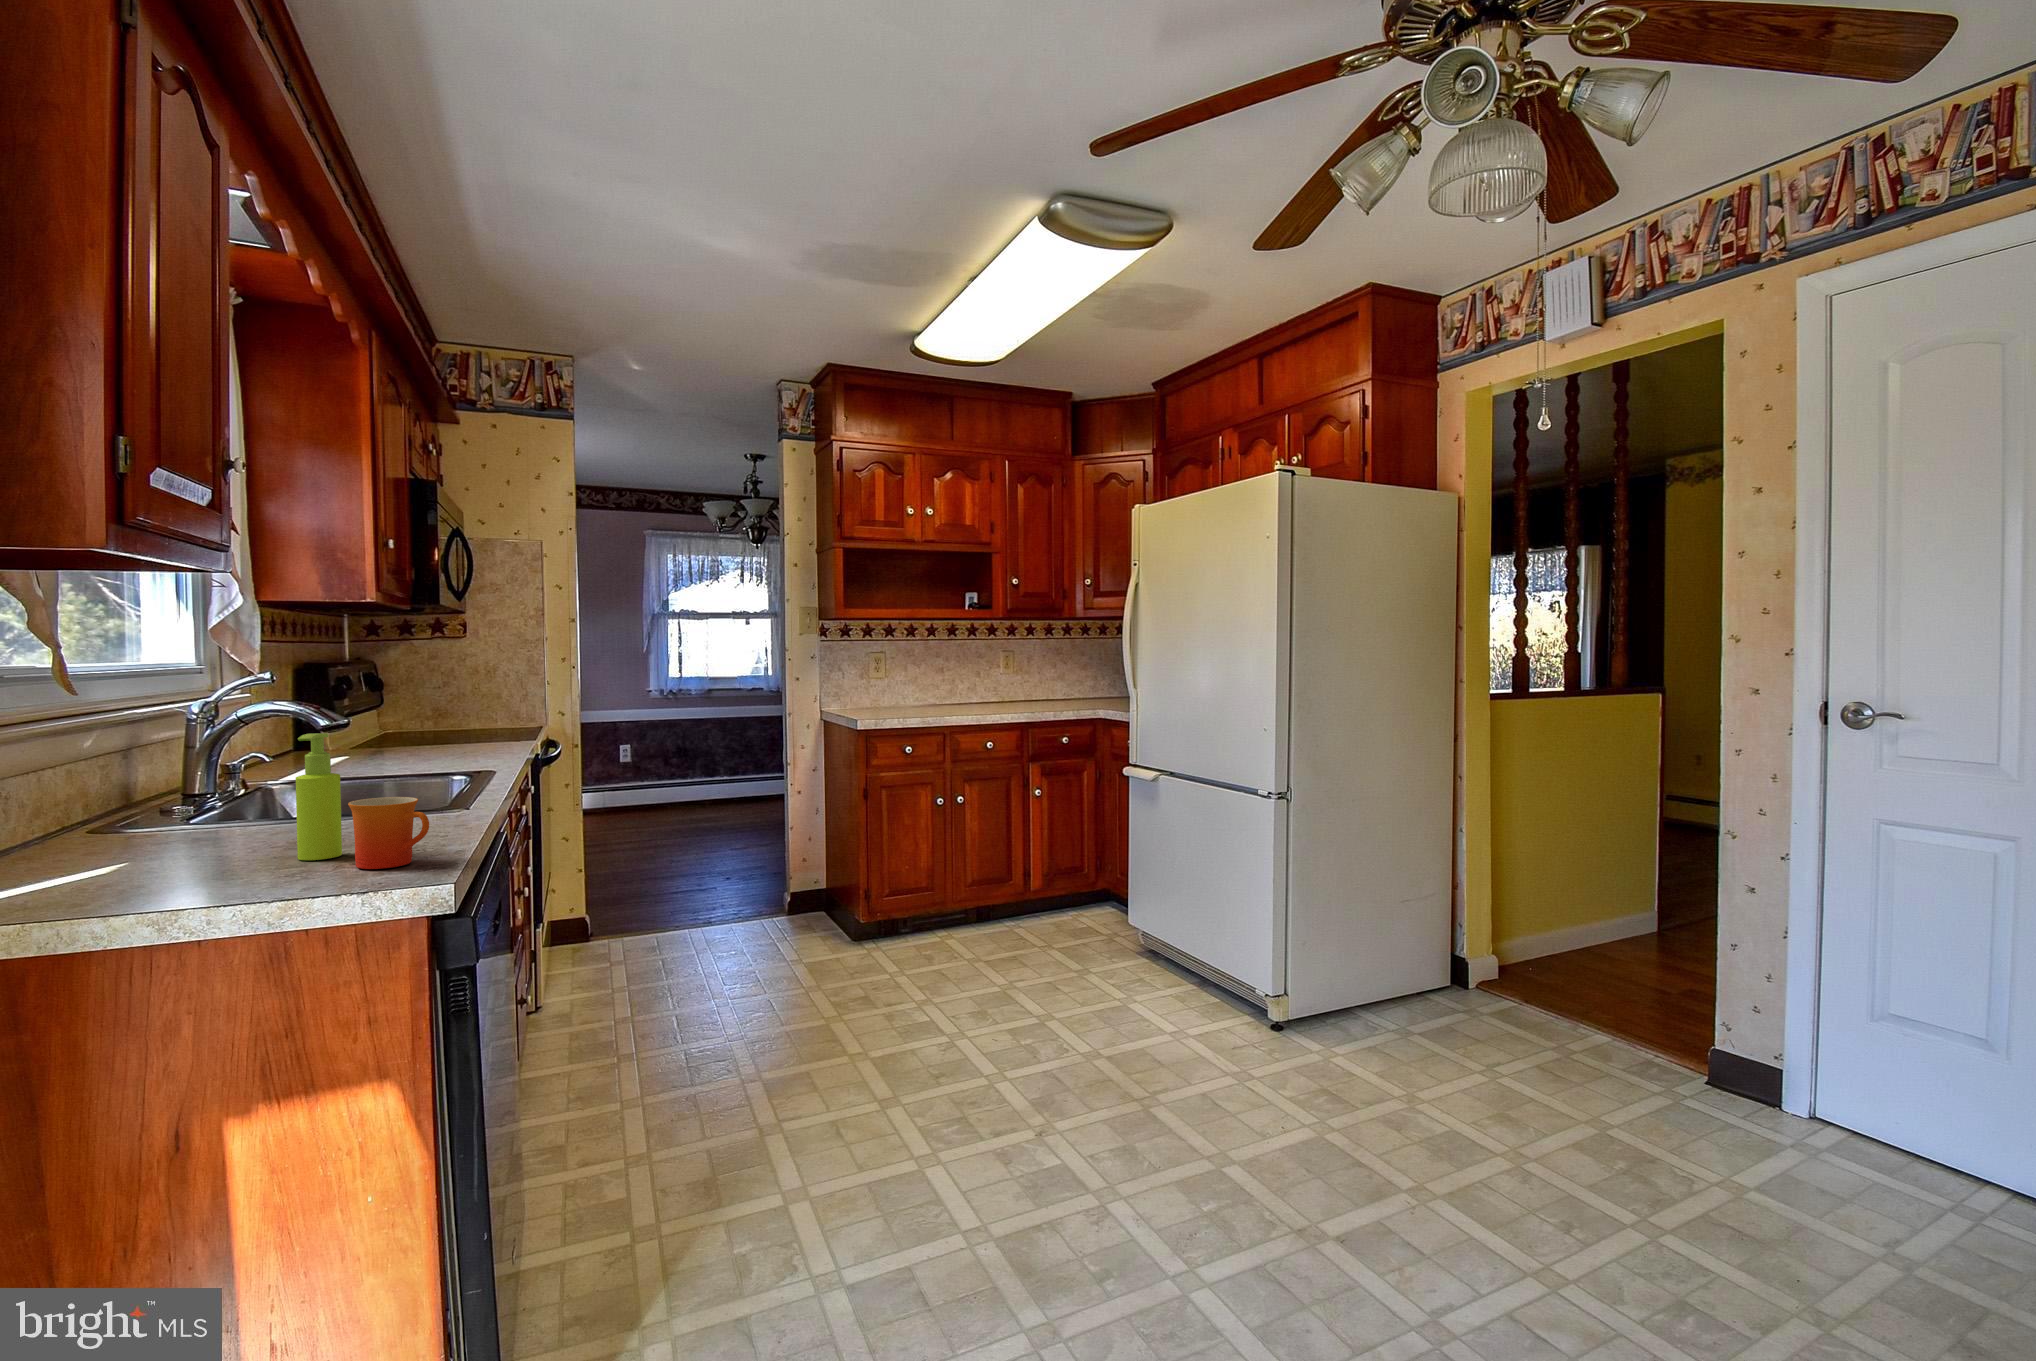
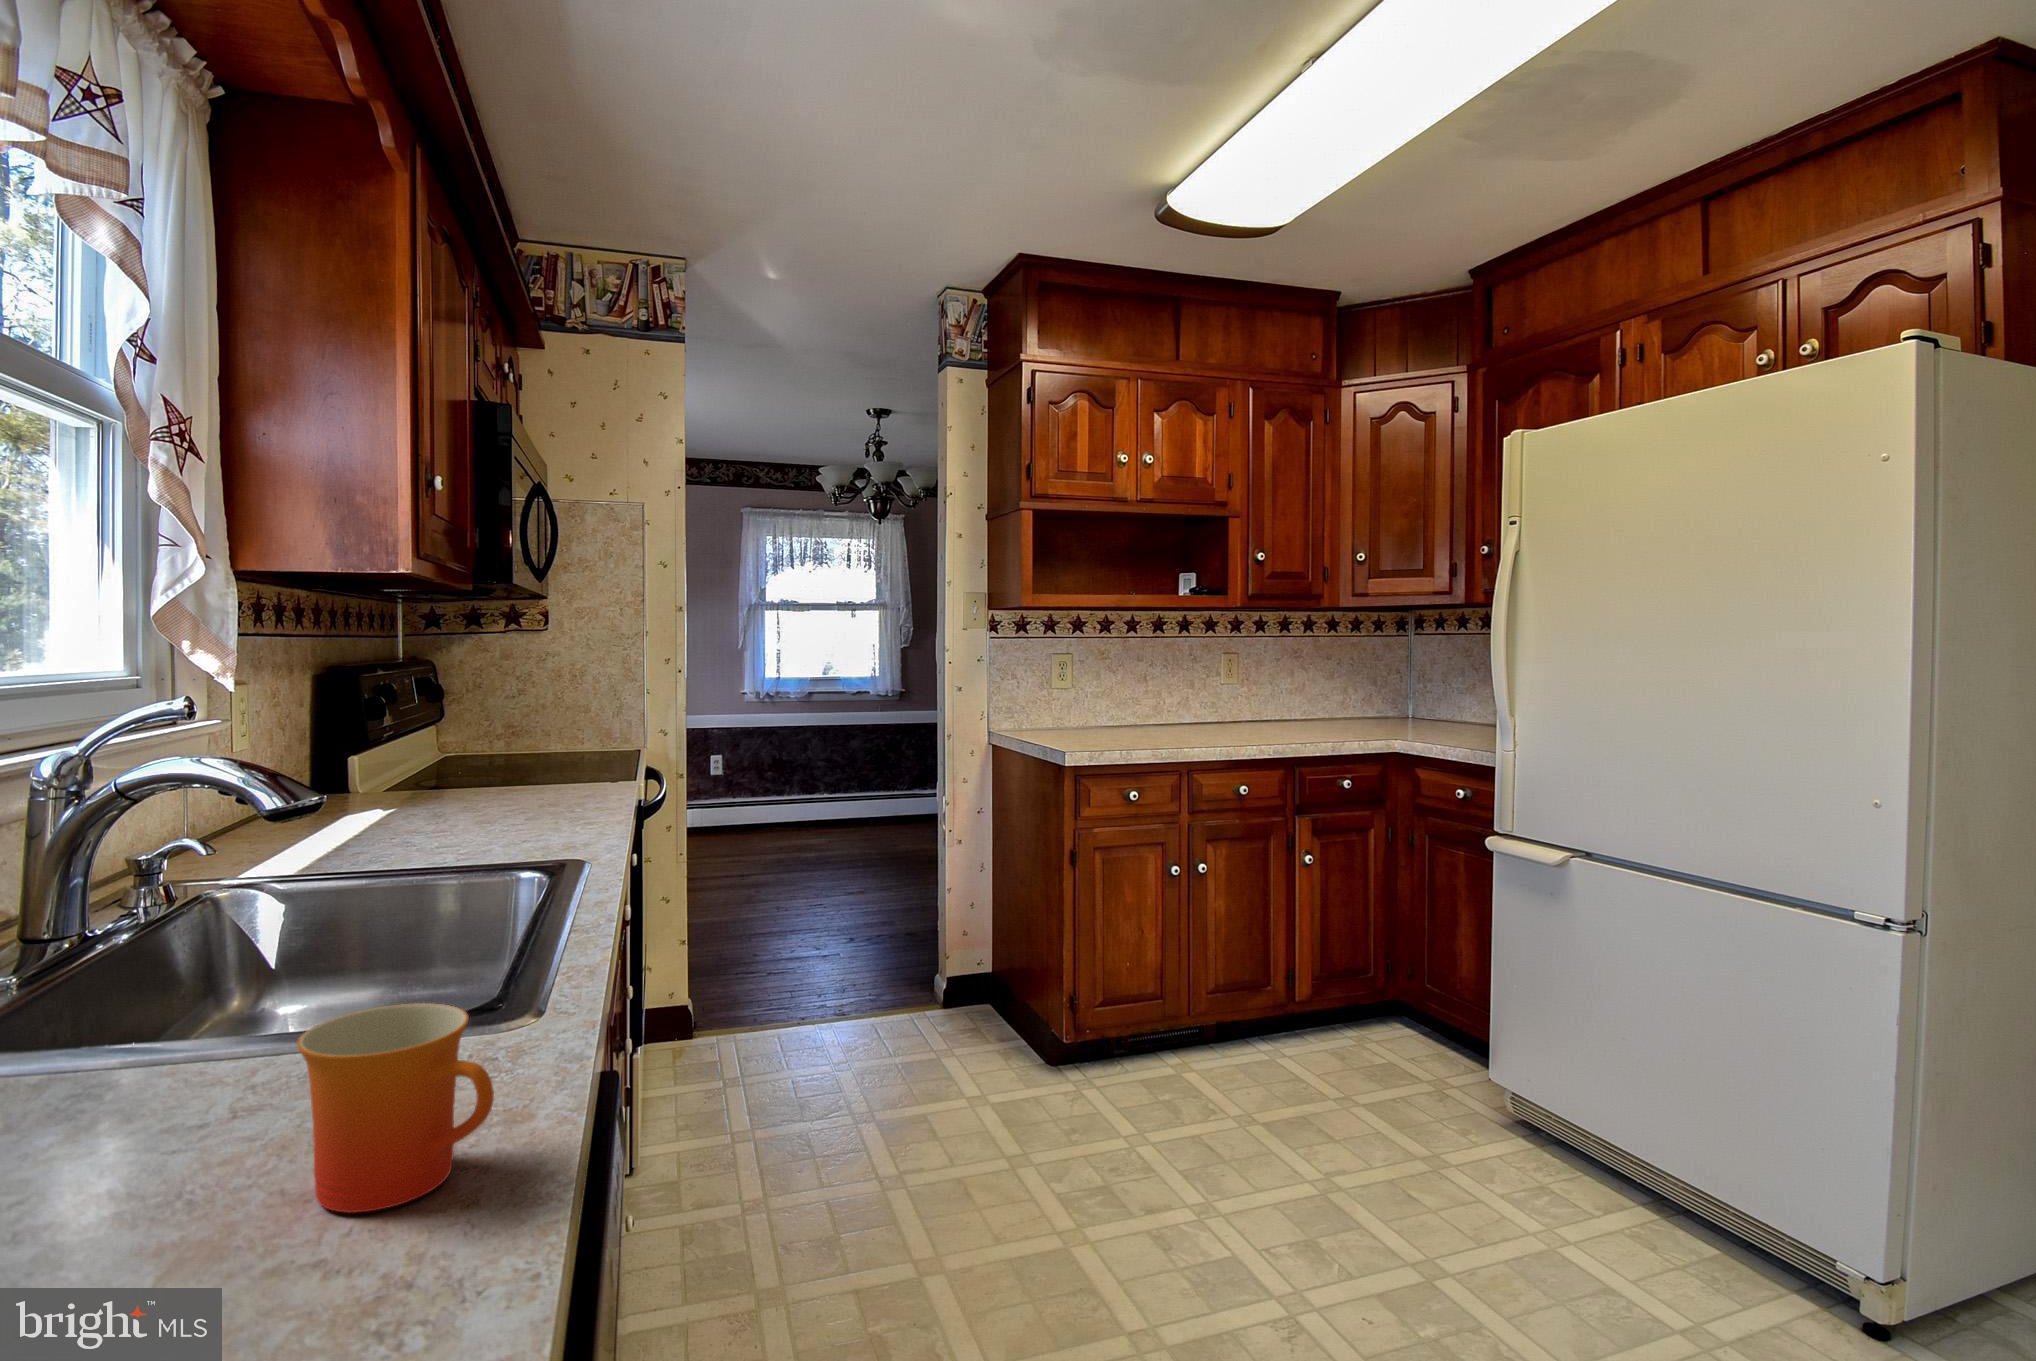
soap dispenser: present [296,733,342,860] -> none [188,847,299,1156]

